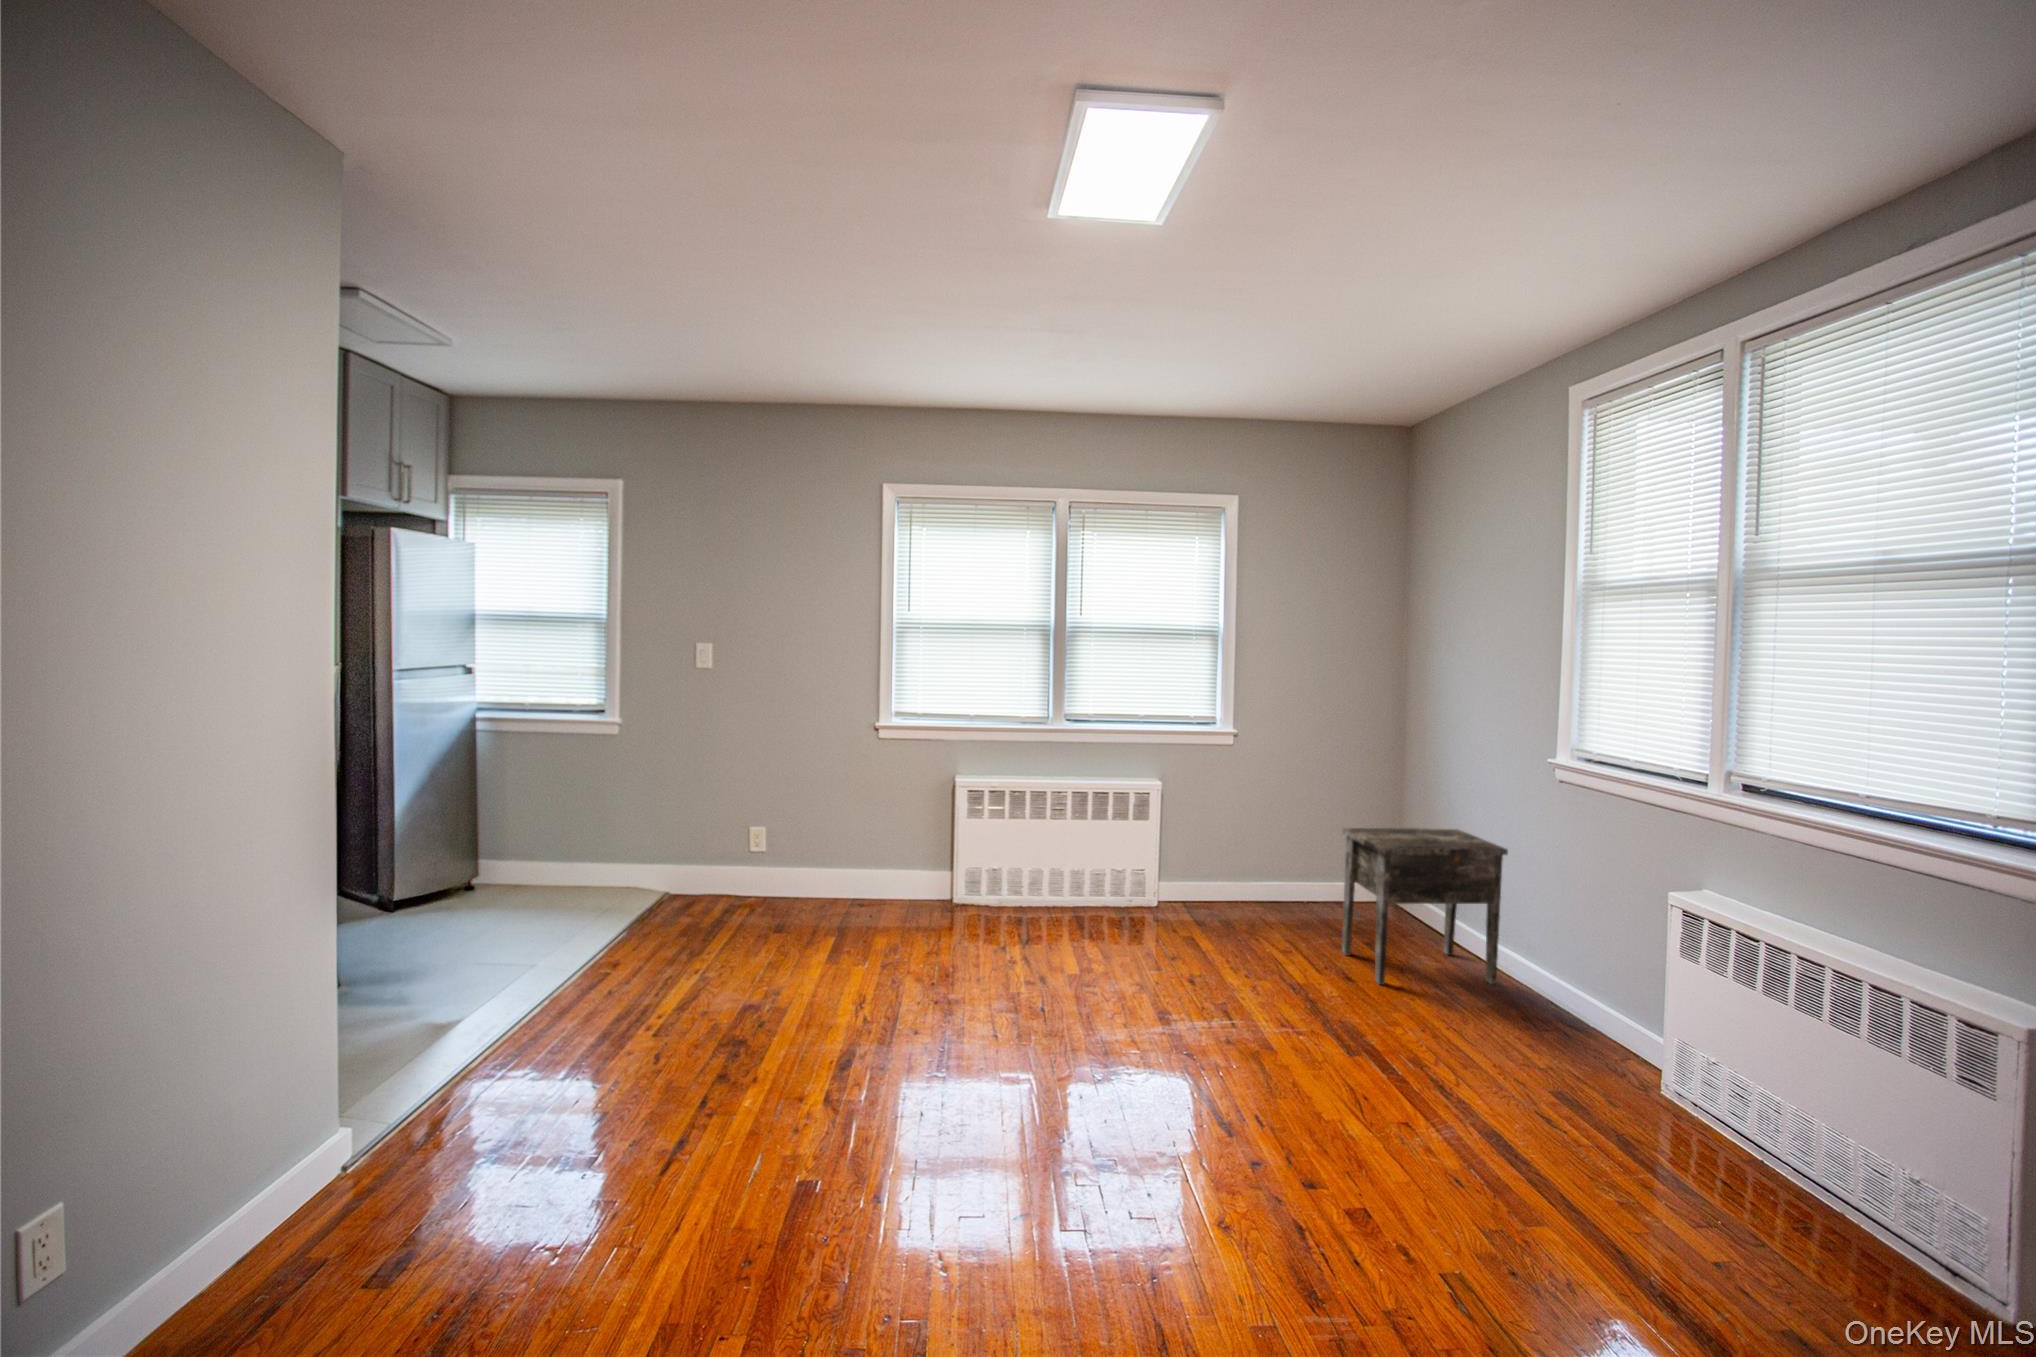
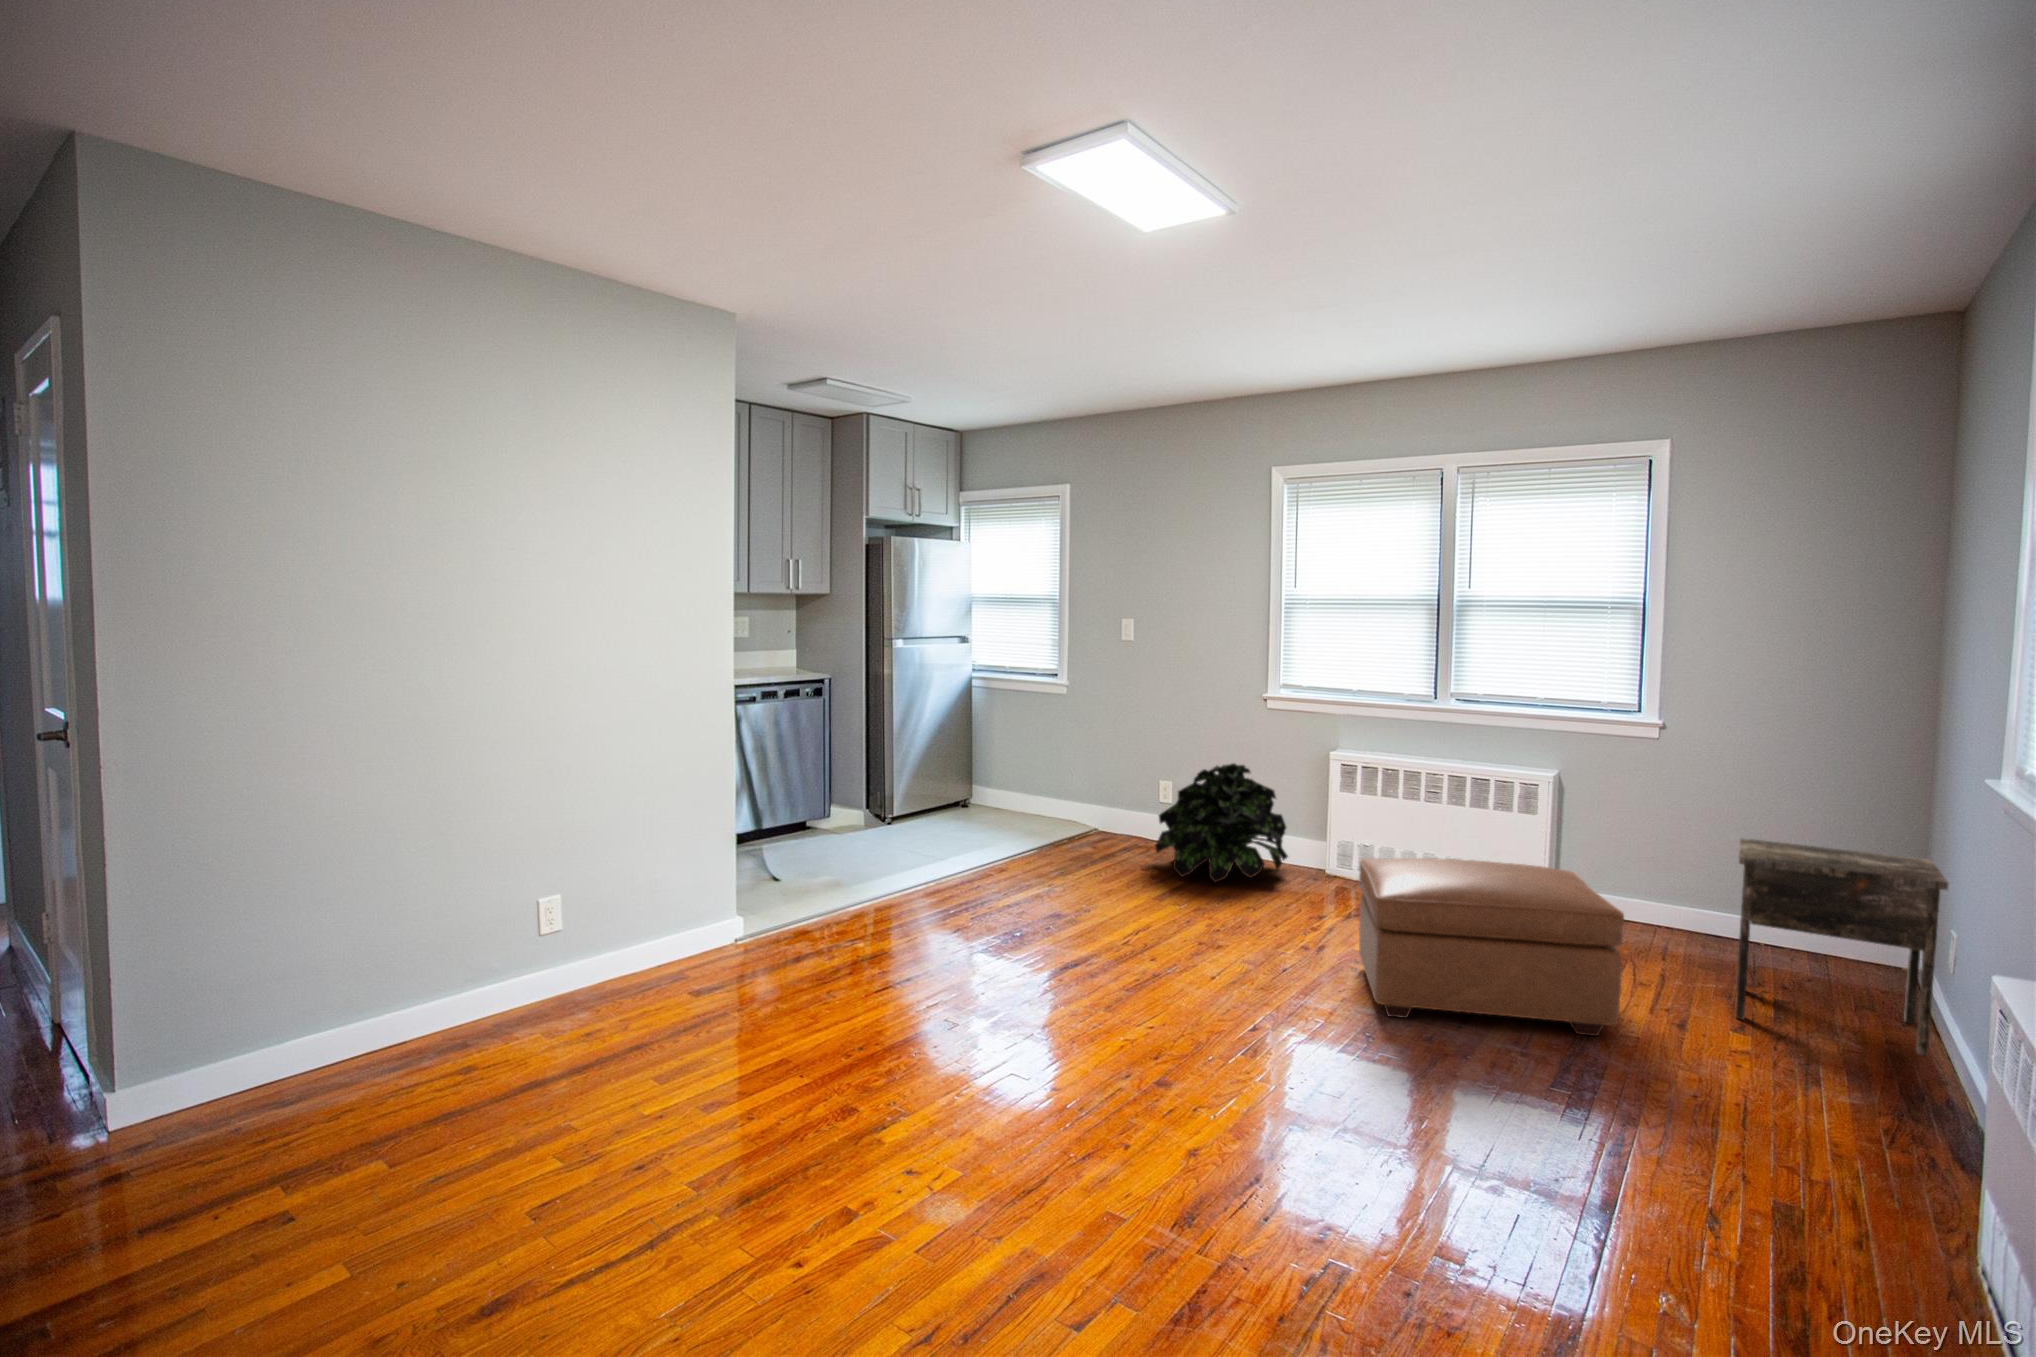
potted plant: none [778,802,929,942] -> present [1155,763,1288,882]
ottoman: none [1096,880,1364,1081] -> present [1359,858,1624,1036]

